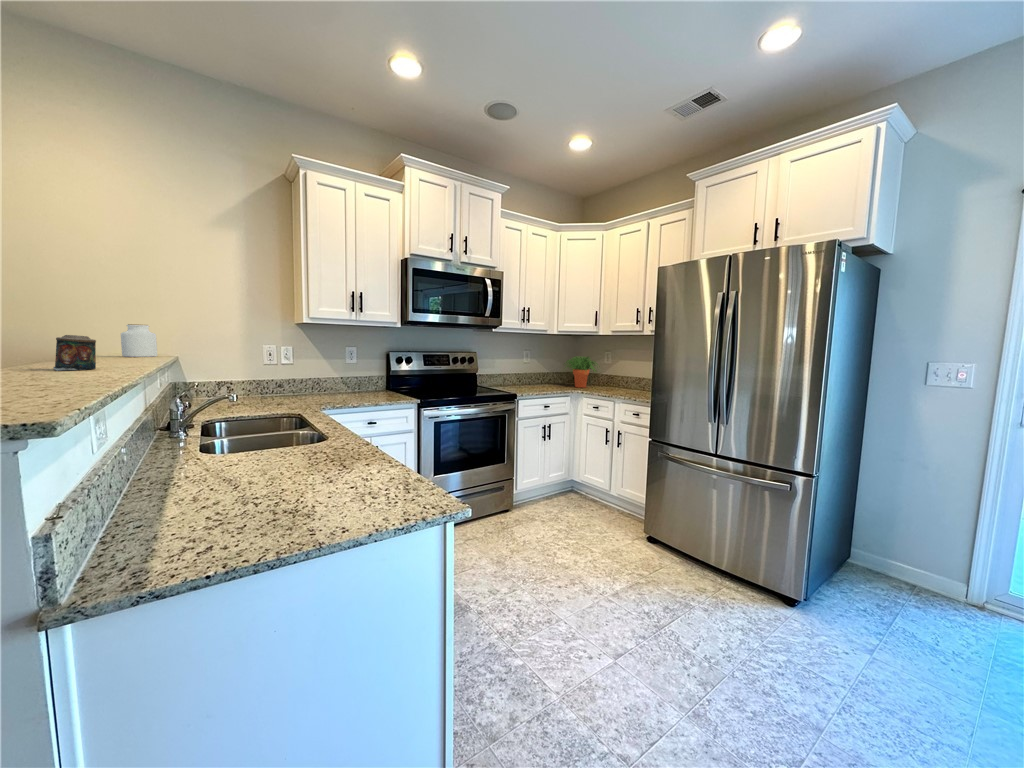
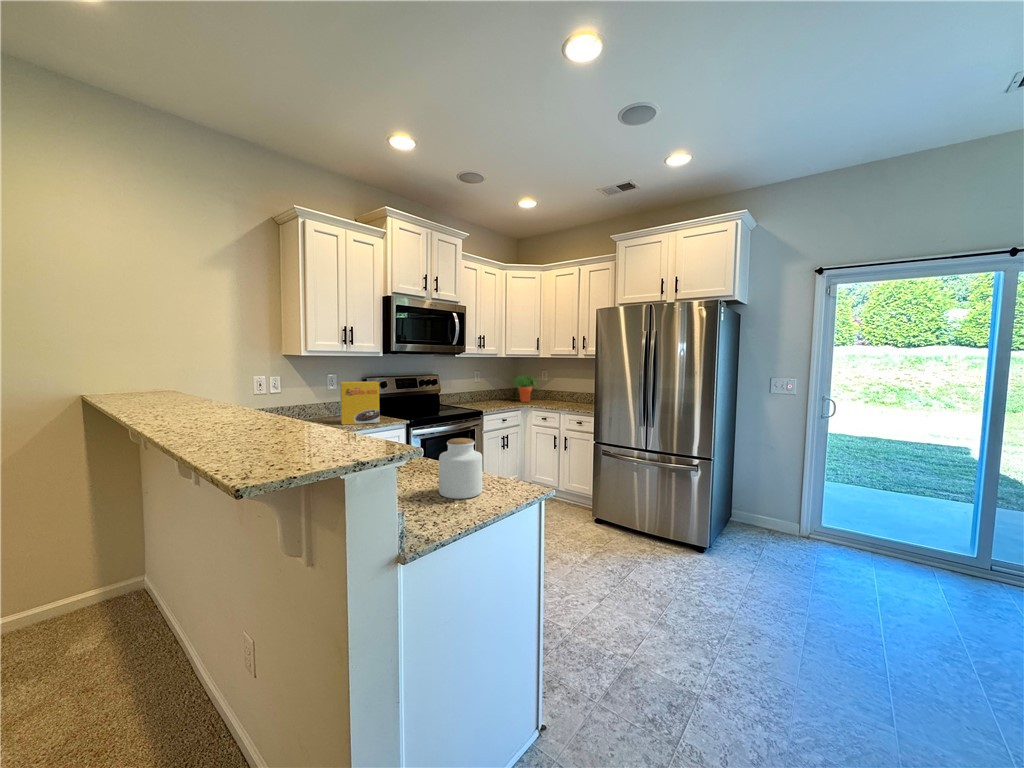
jar: present [121,324,157,357] -> present [439,438,482,499]
candle: present [53,335,96,371] -> none [165,383,200,414]
cereal box: none [344,354,388,401] -> present [340,381,380,425]

